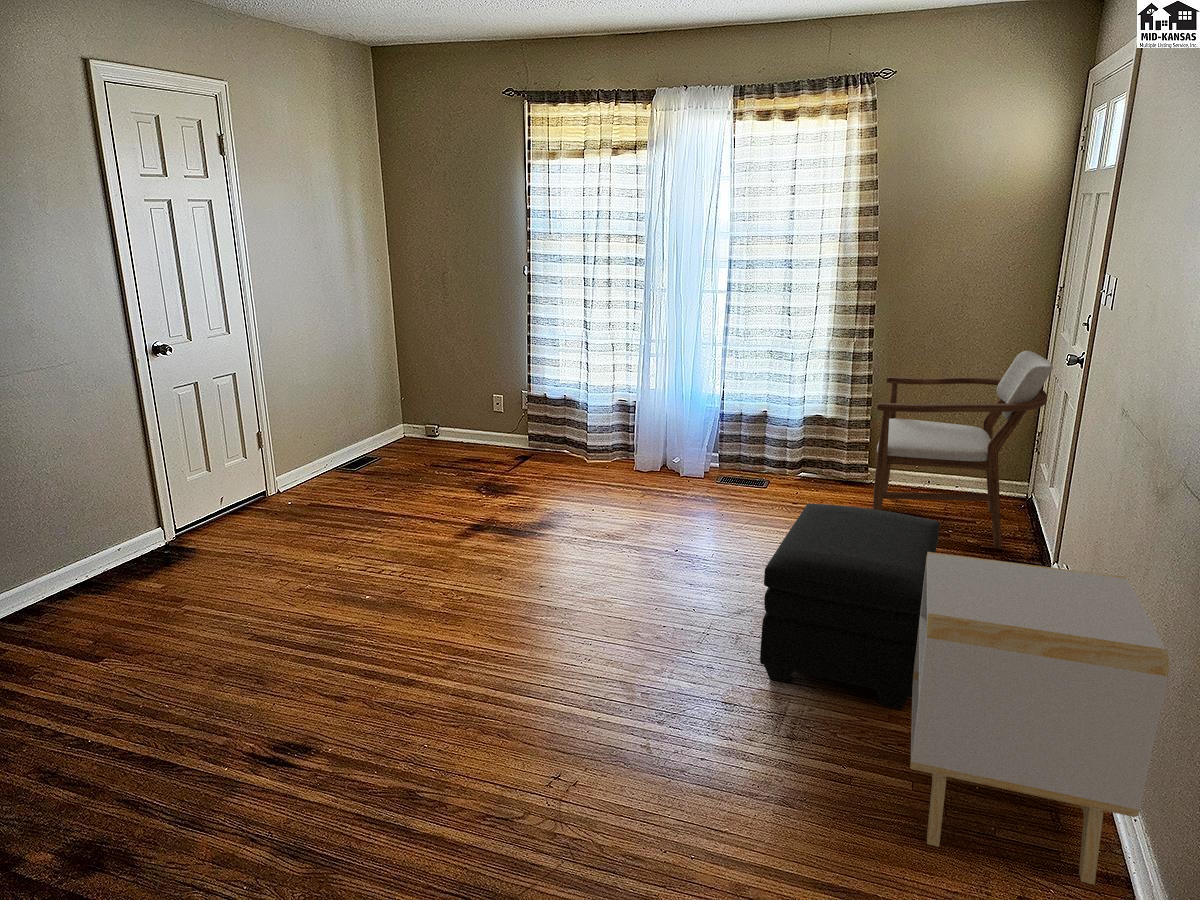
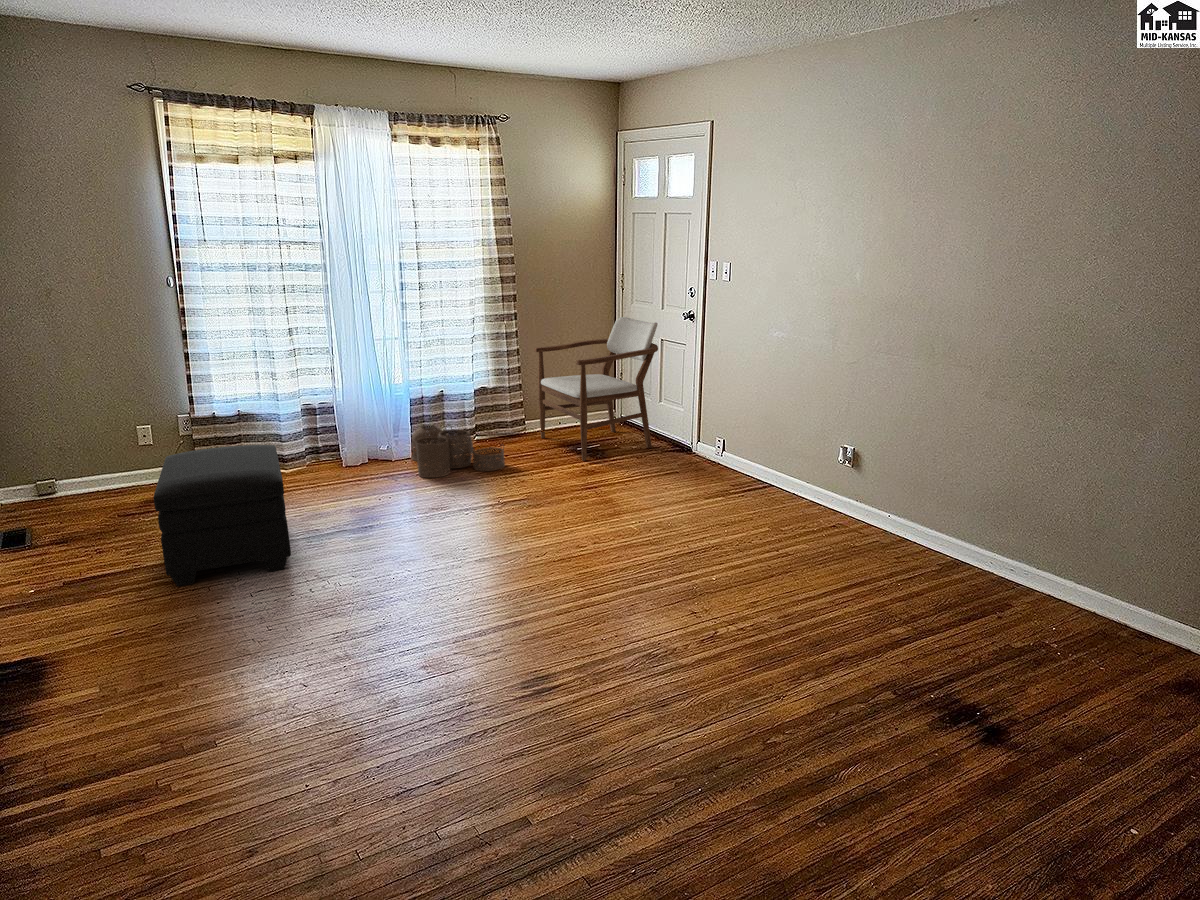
woven basket: none [676,442,777,517] -> present [412,424,505,478]
ottoman: present [760,503,940,709] -> present [153,445,291,586]
side table: present [910,552,1169,885] -> none [765,404,918,562]

